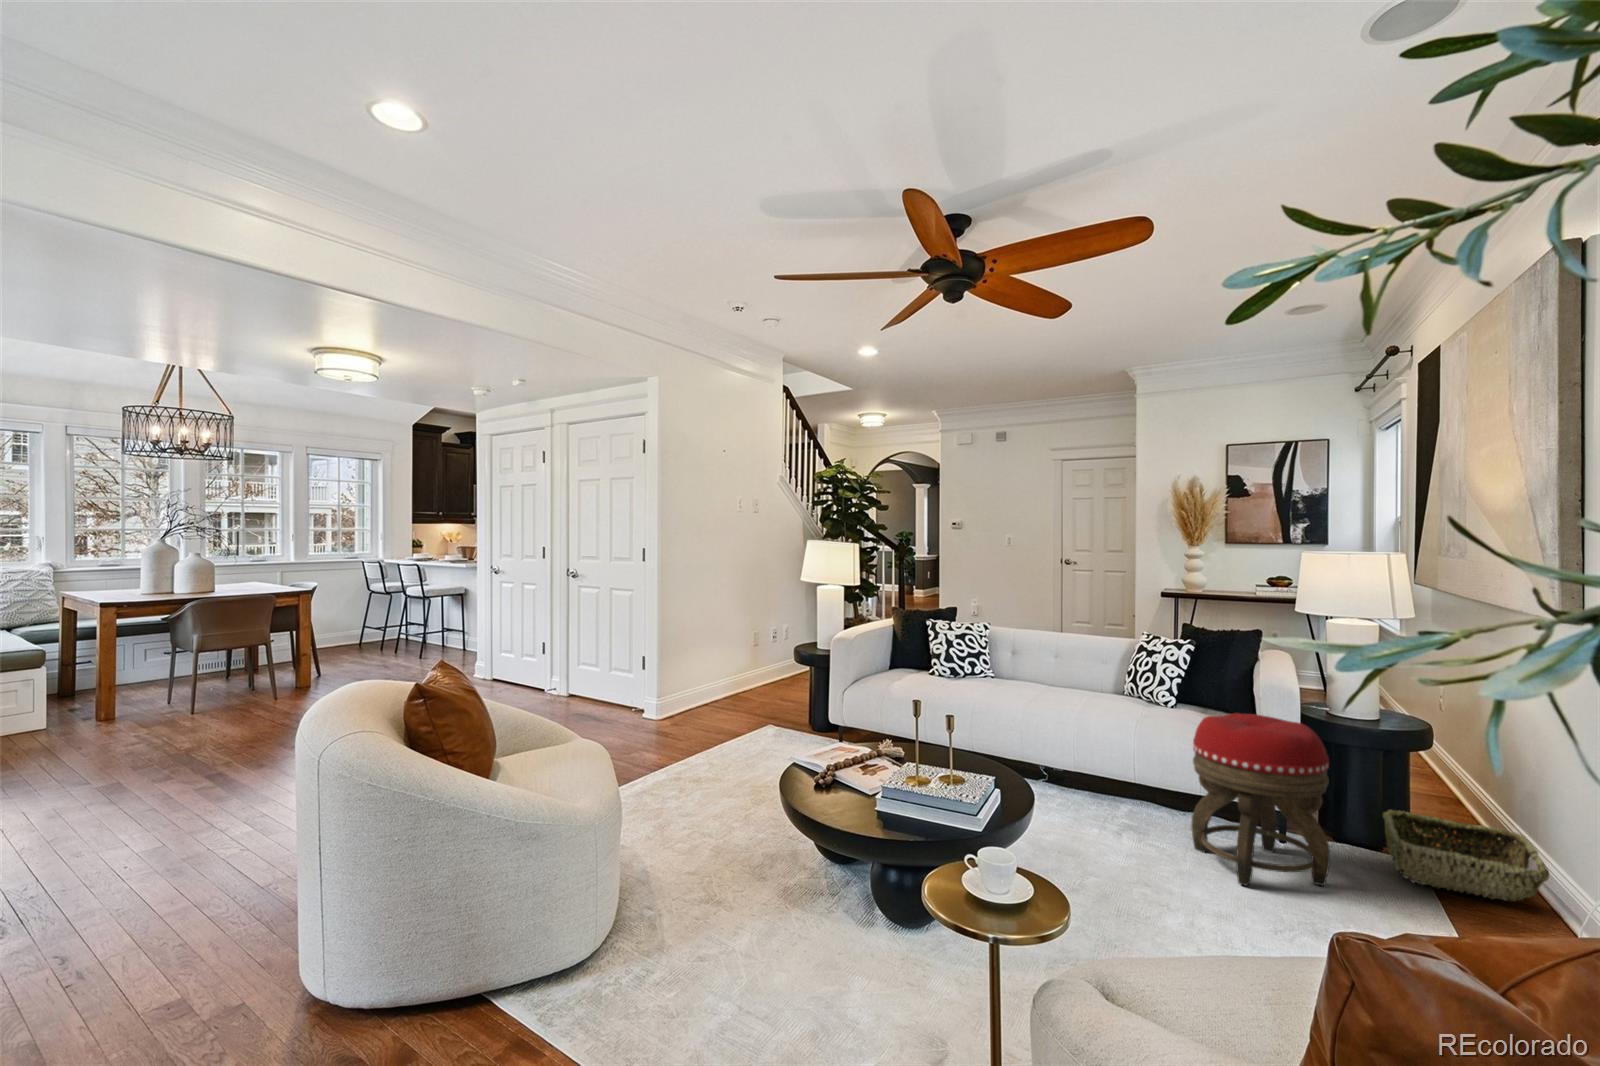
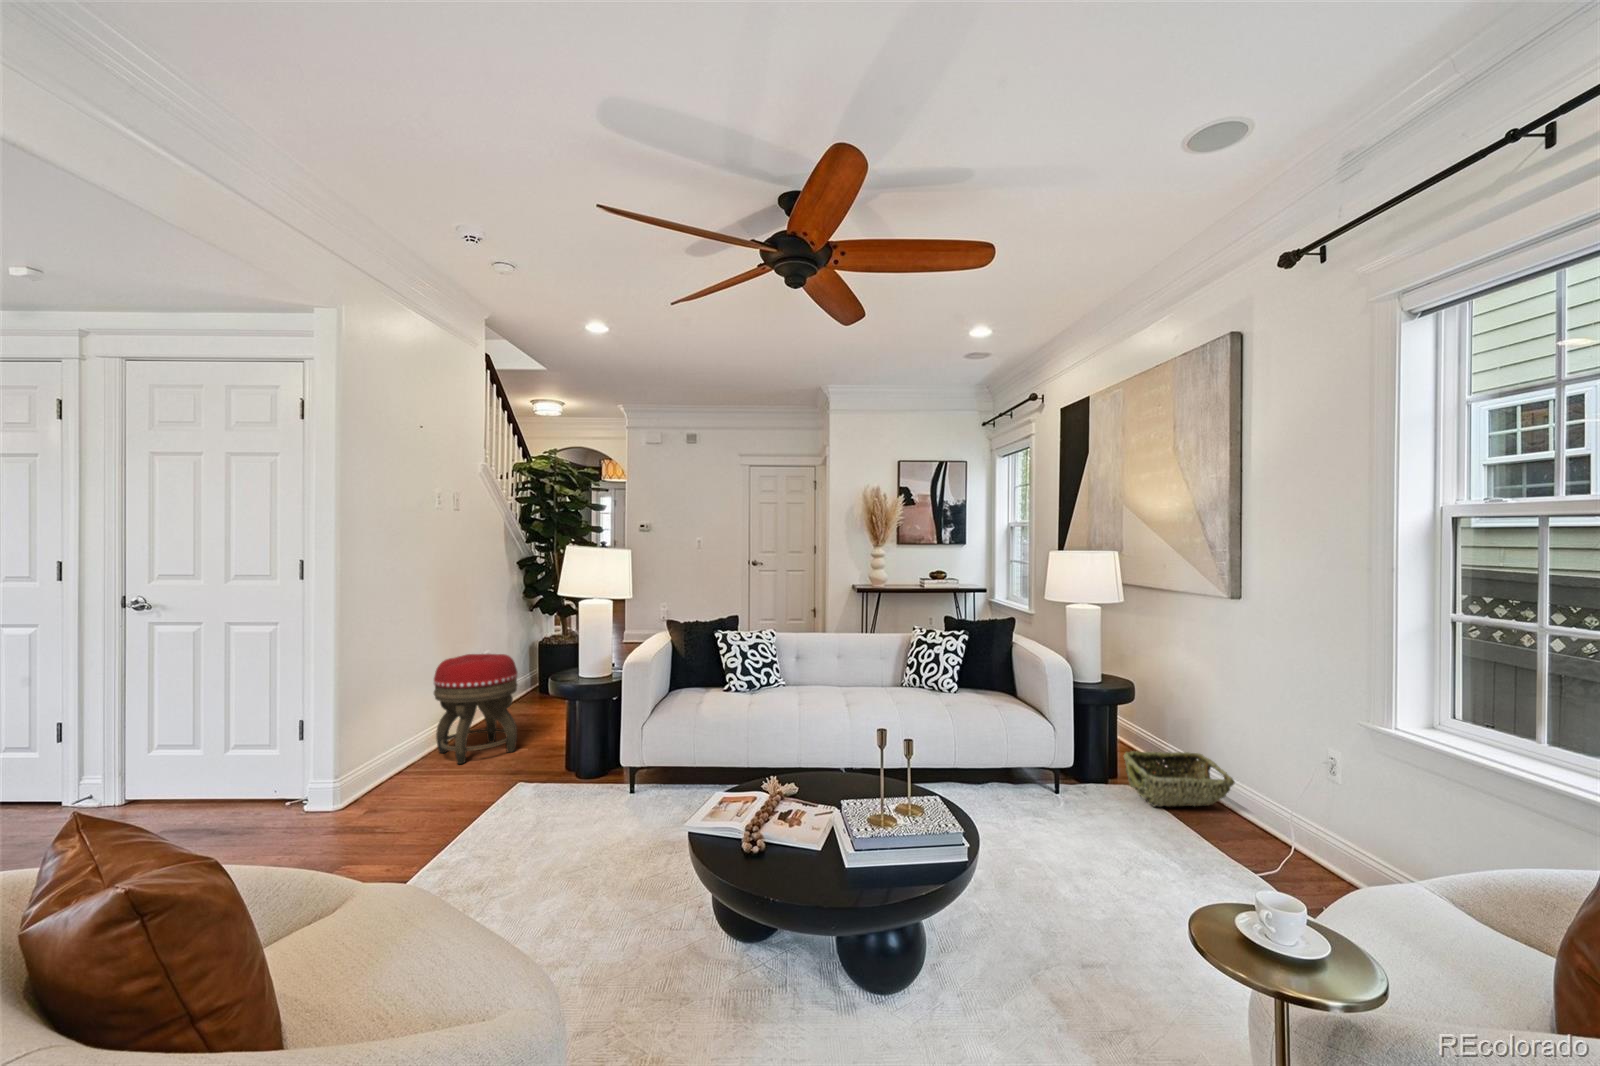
footstool: present [1191,713,1330,886] -> present [434,654,518,764]

